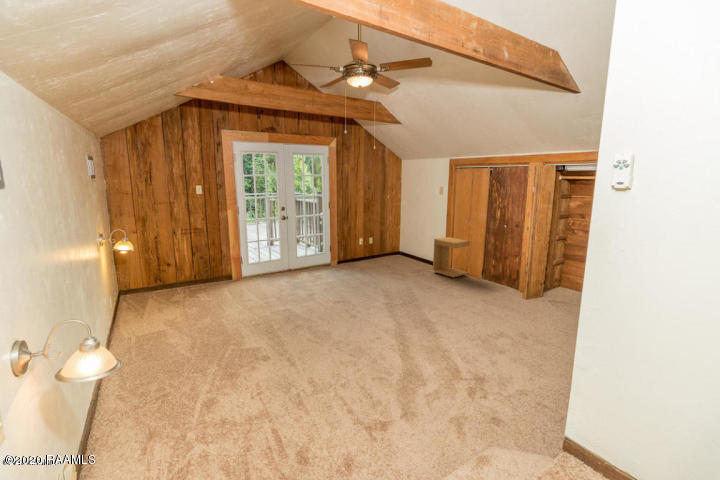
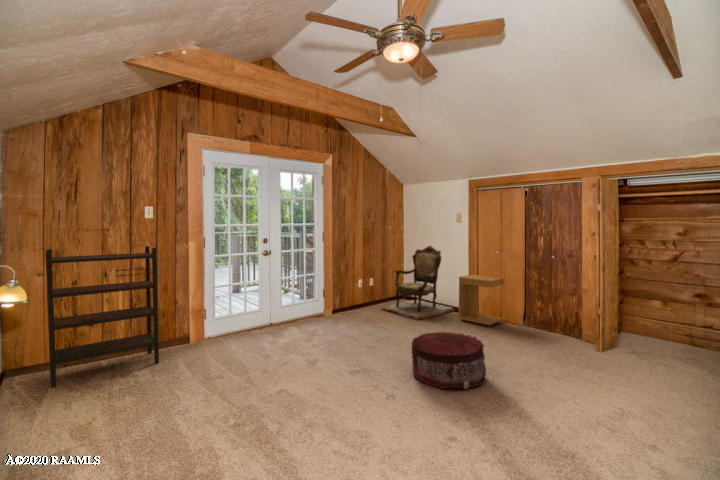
armchair: none [377,212,435,271] -> present [381,246,454,319]
bookshelf: none [139,214,211,302] -> present [46,246,159,387]
pouf: none [372,279,422,317] -> present [412,332,486,389]

